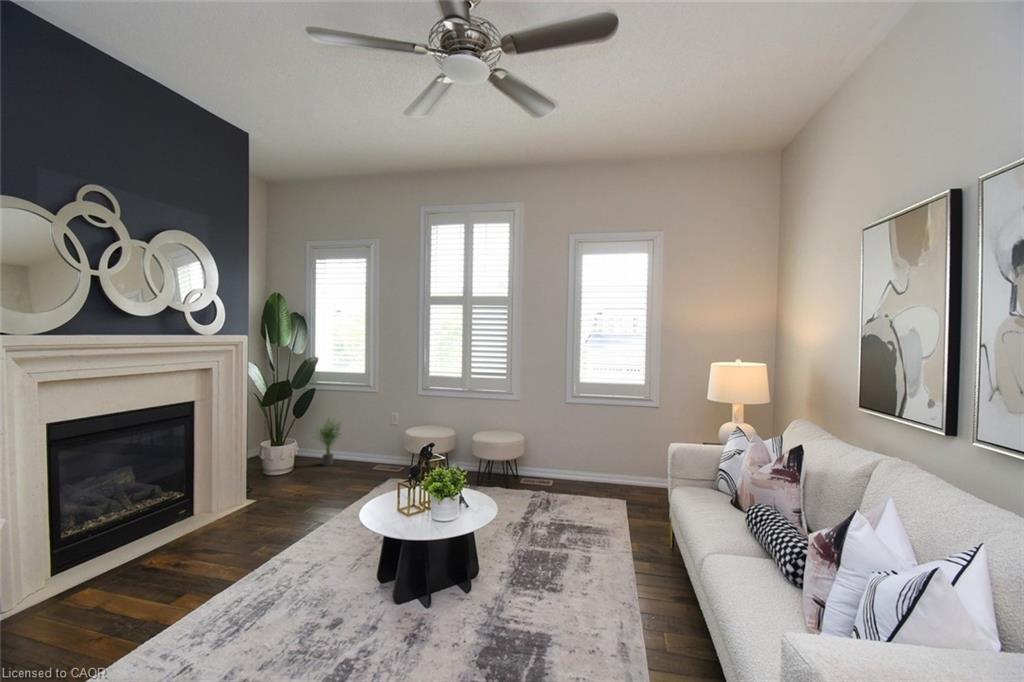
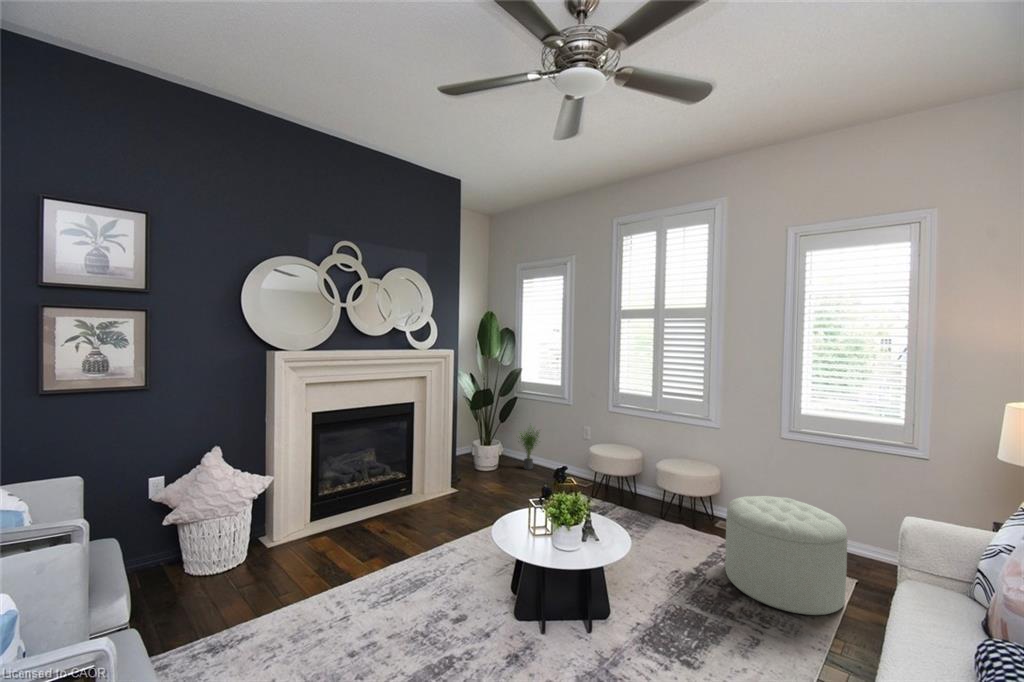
ottoman: none [546,449,628,534] -> present [725,496,847,615]

